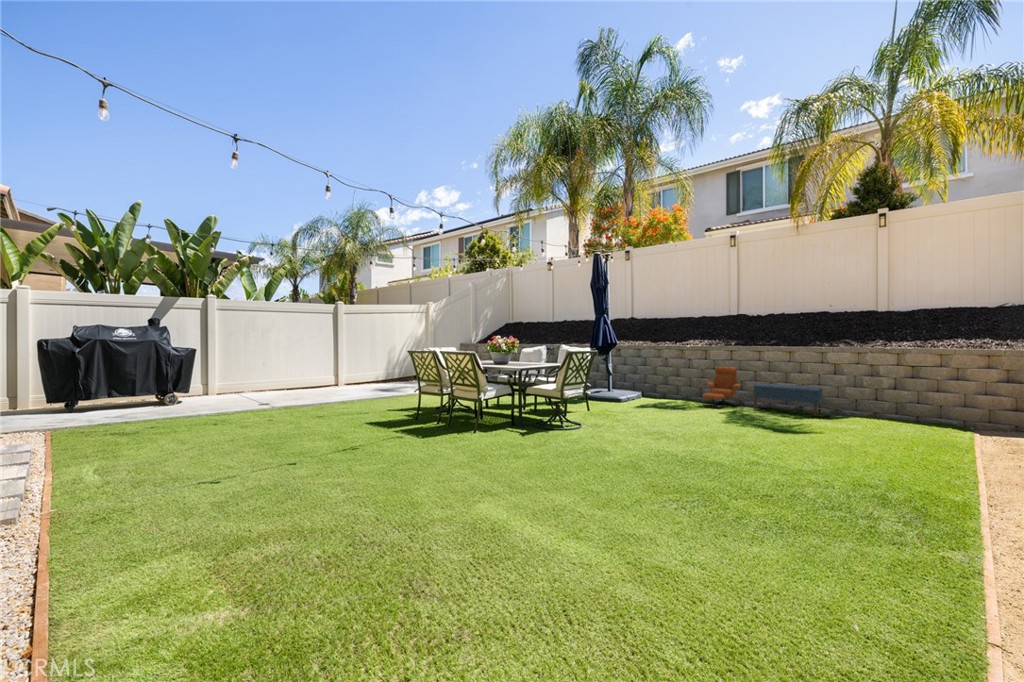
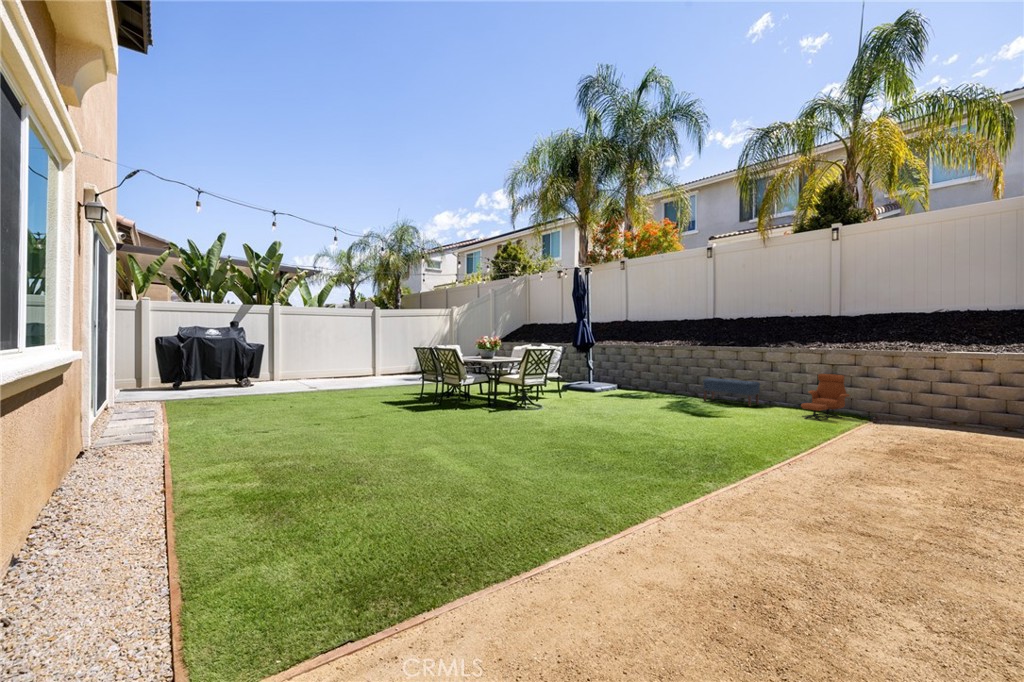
lounge chair: present [702,367,741,408] -> present [801,374,850,420]

